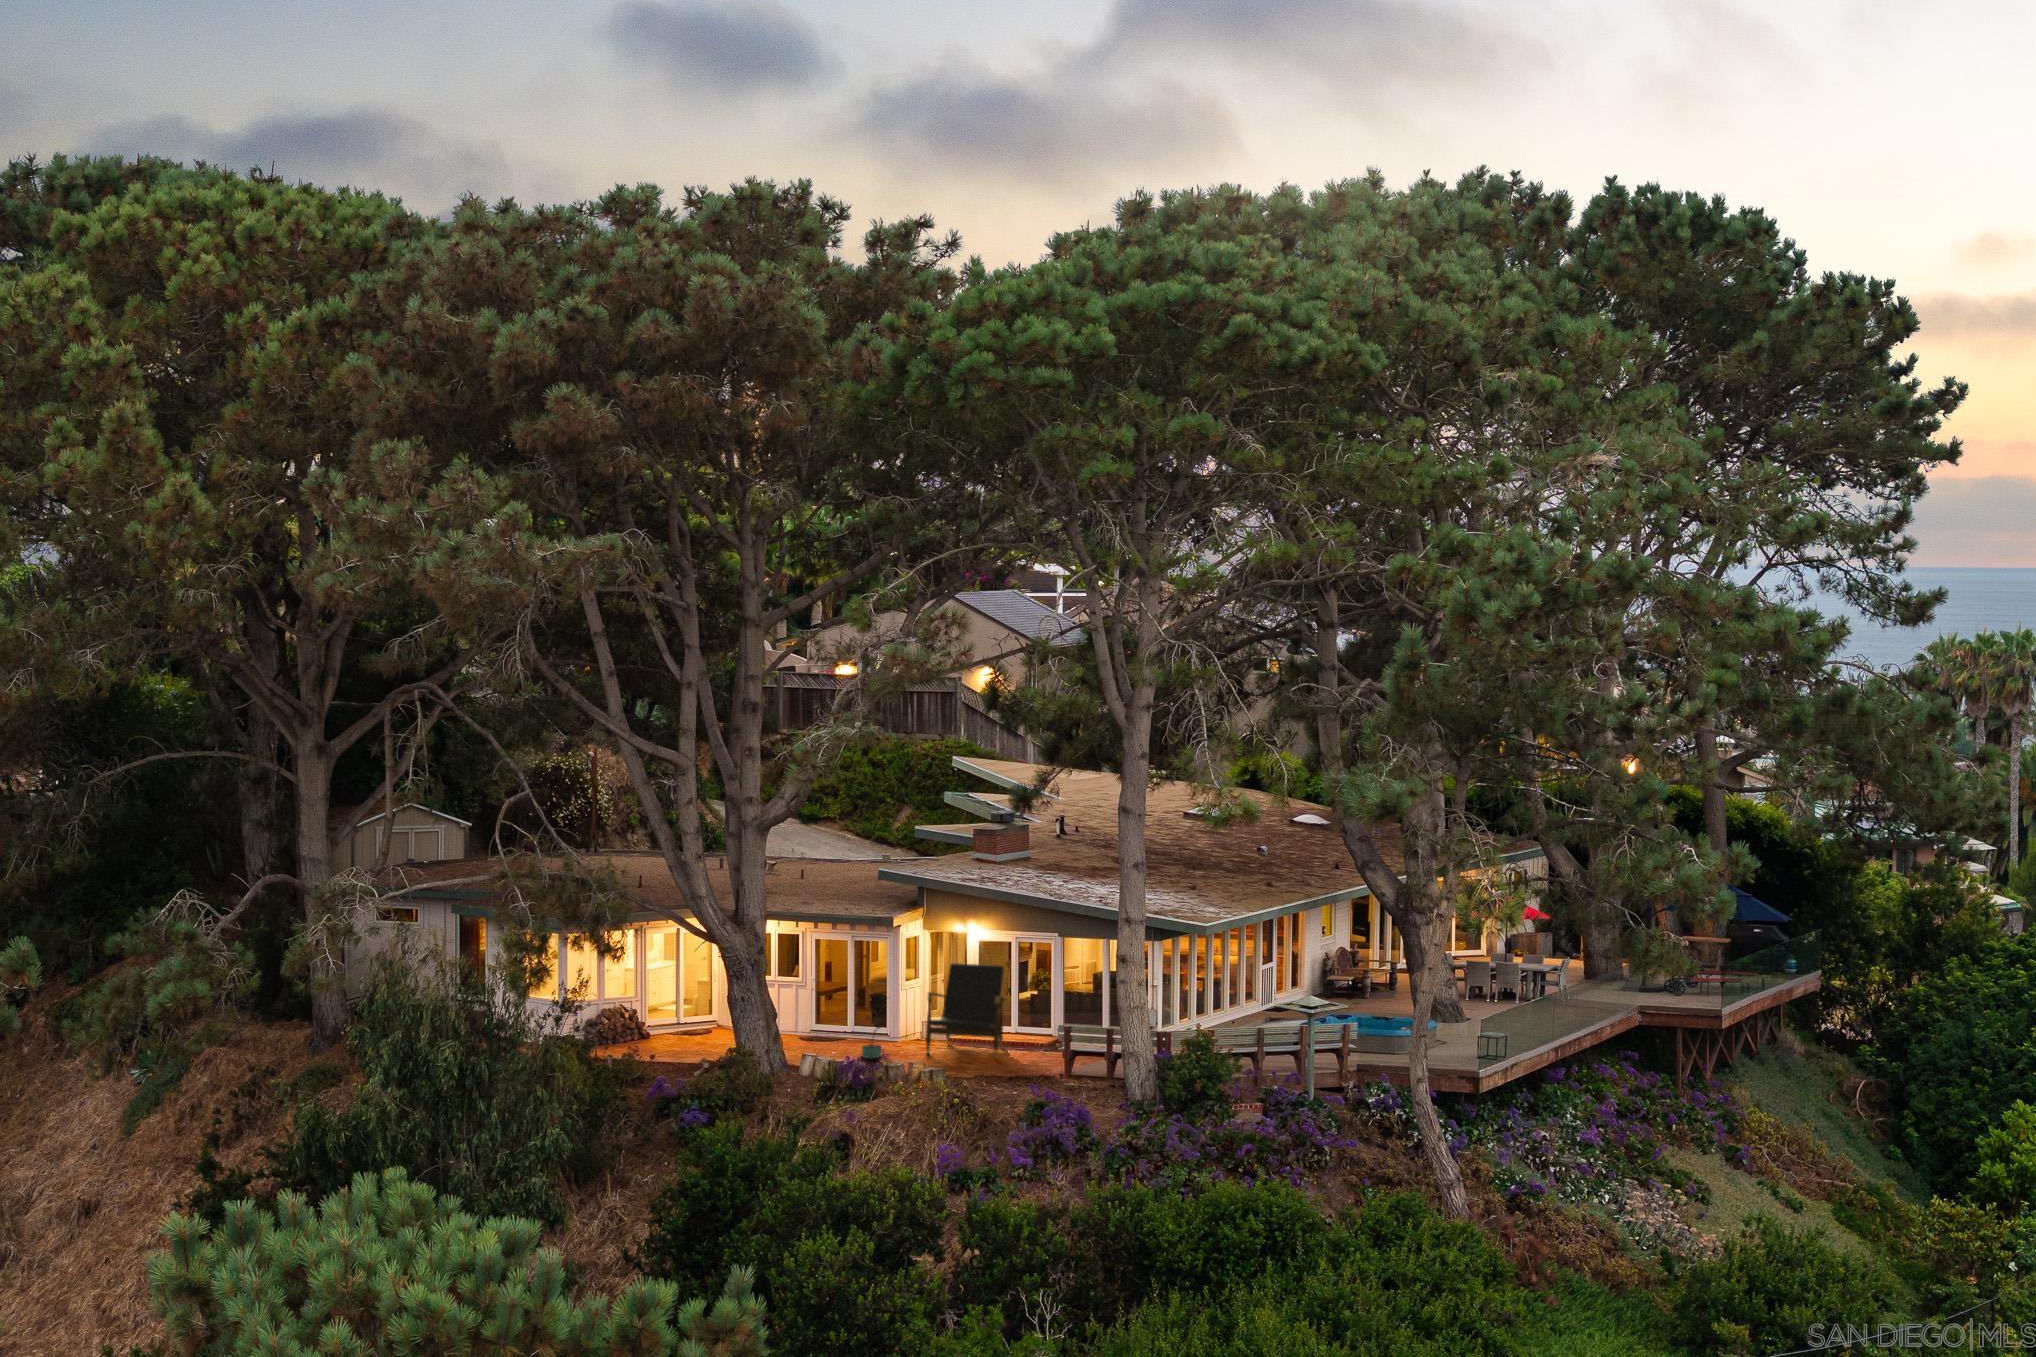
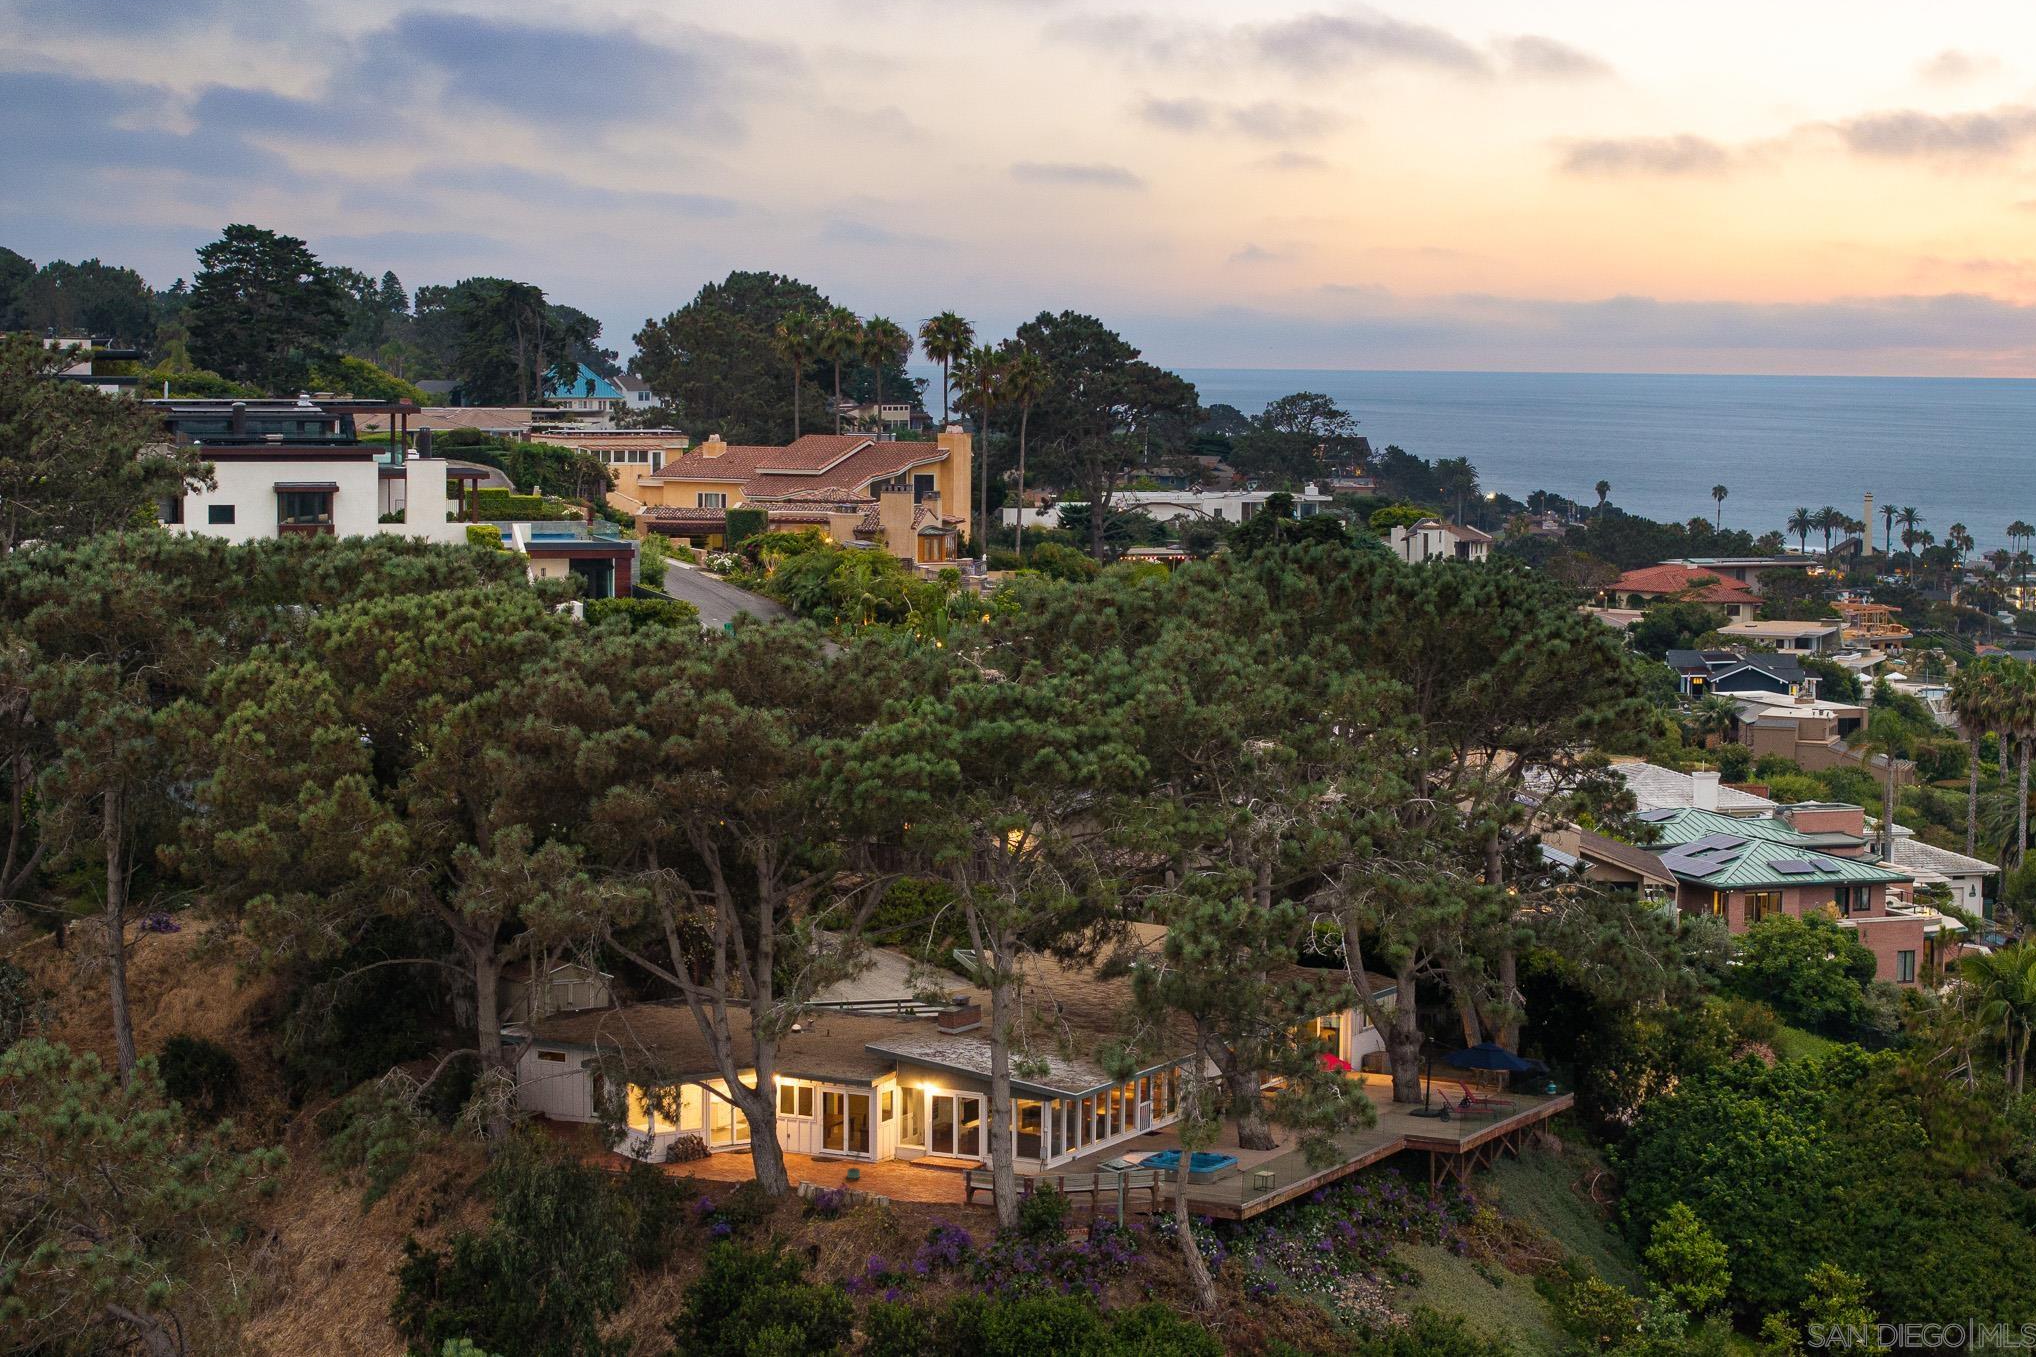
lounge chair: present [926,963,1005,1058] -> none [891,1110,947,1180]

